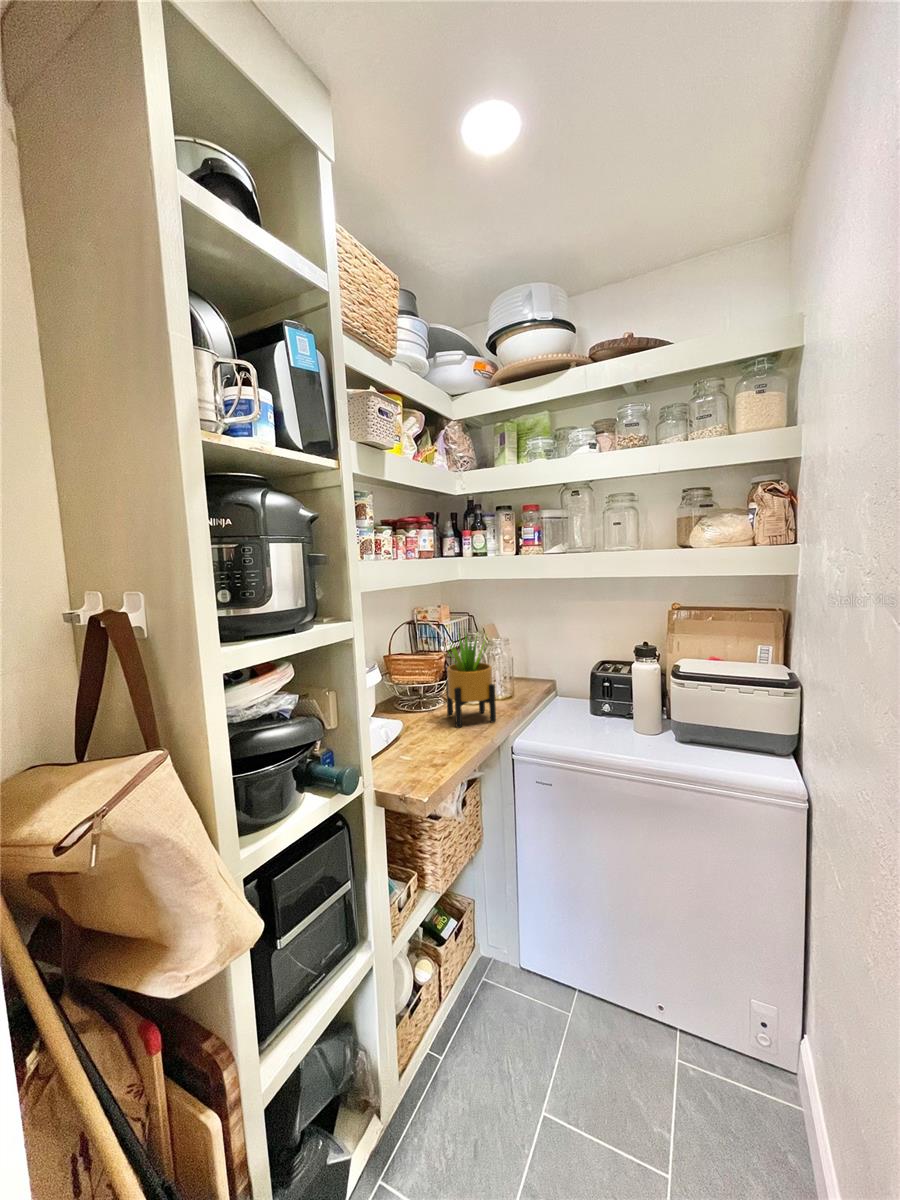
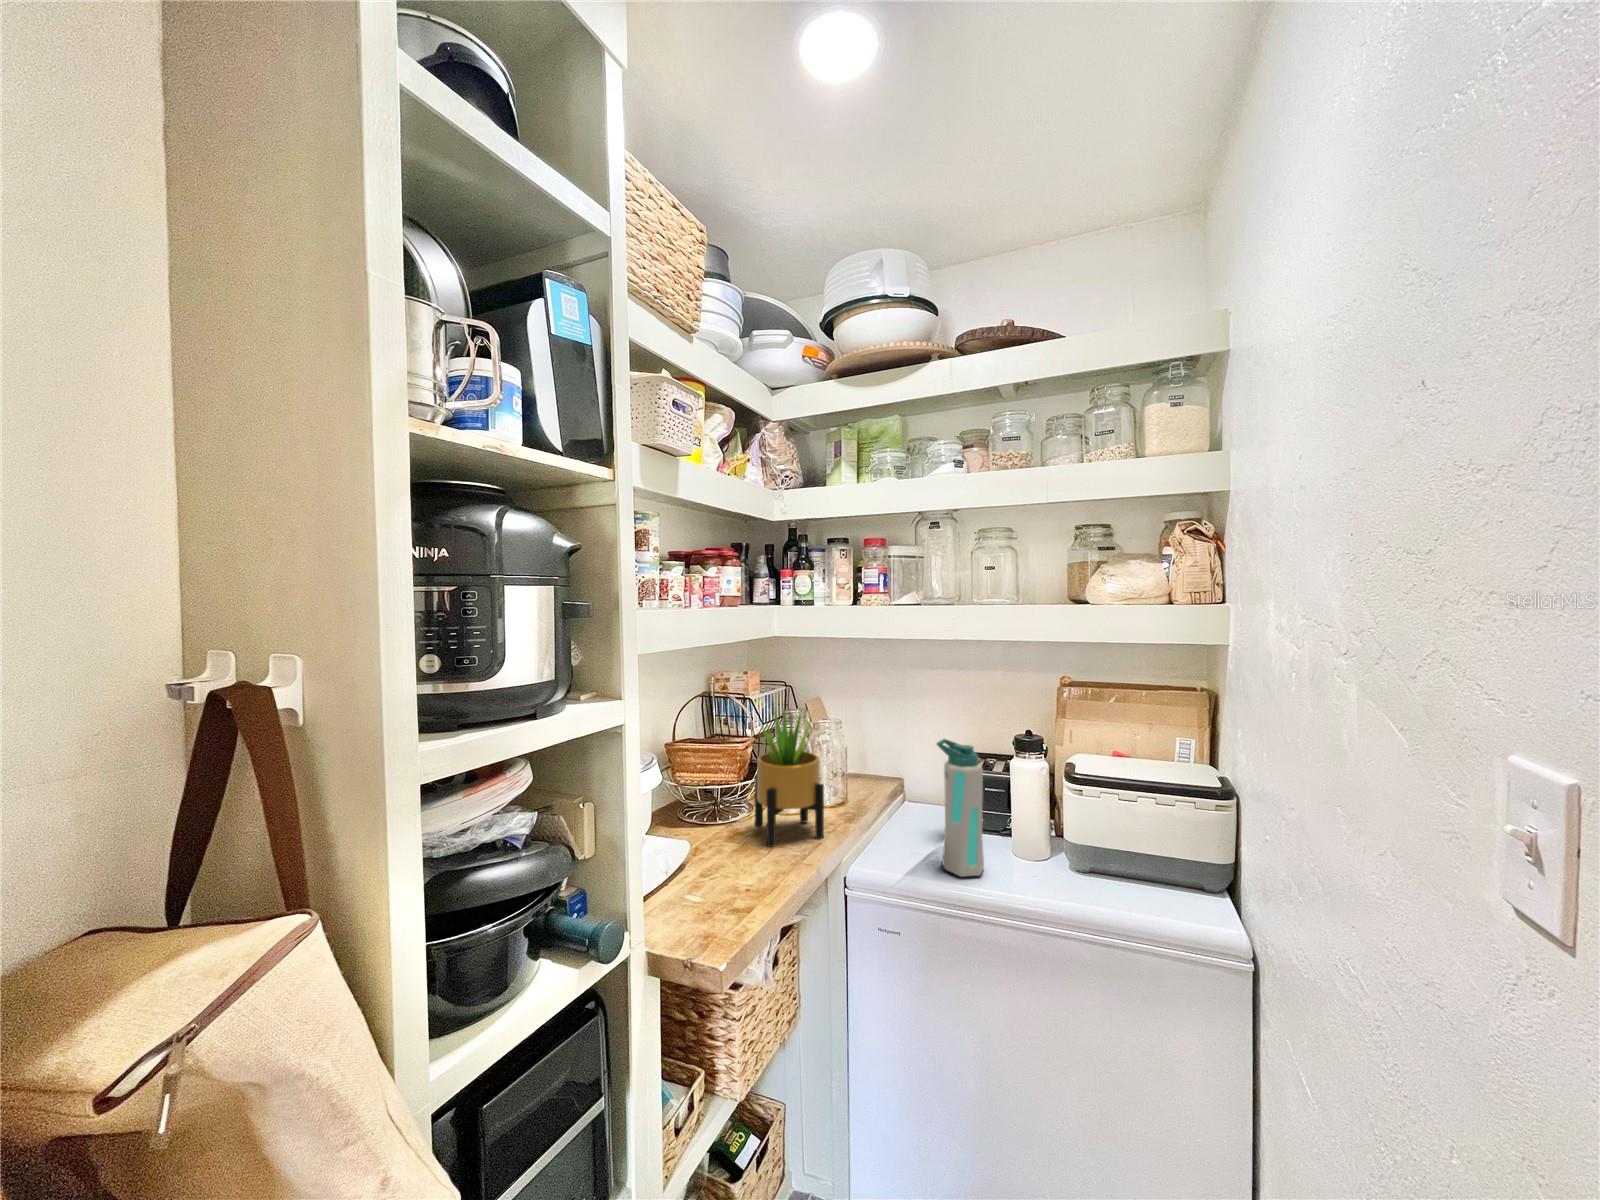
water bottle: none [576,651,612,747] -> present [937,739,984,877]

